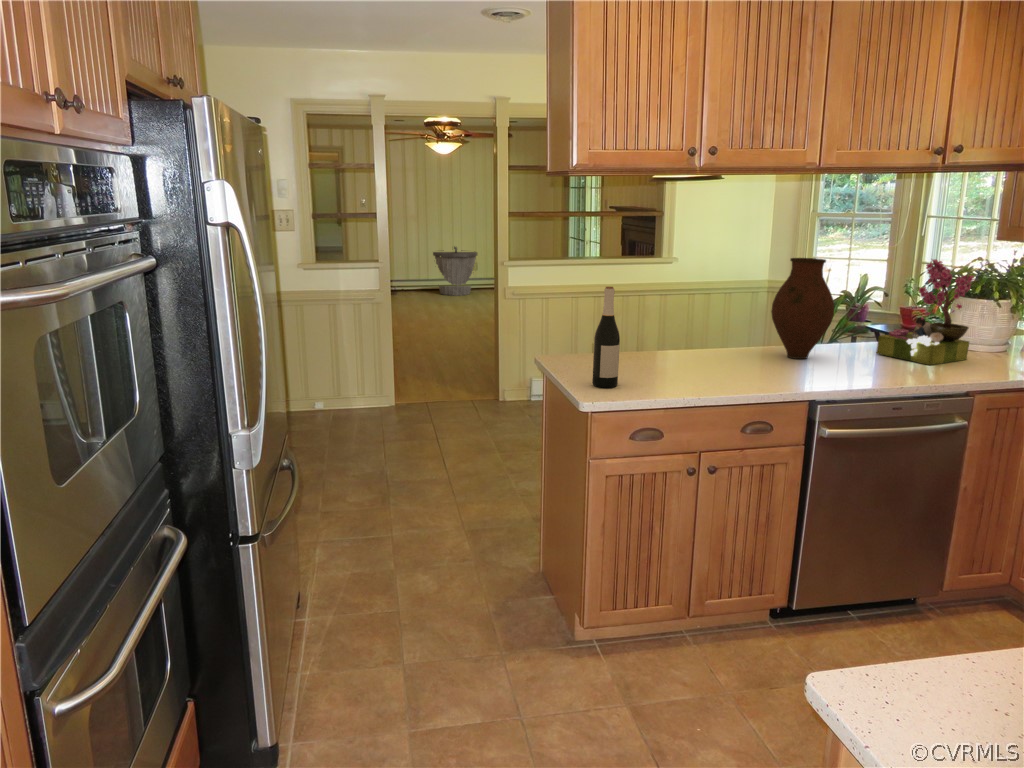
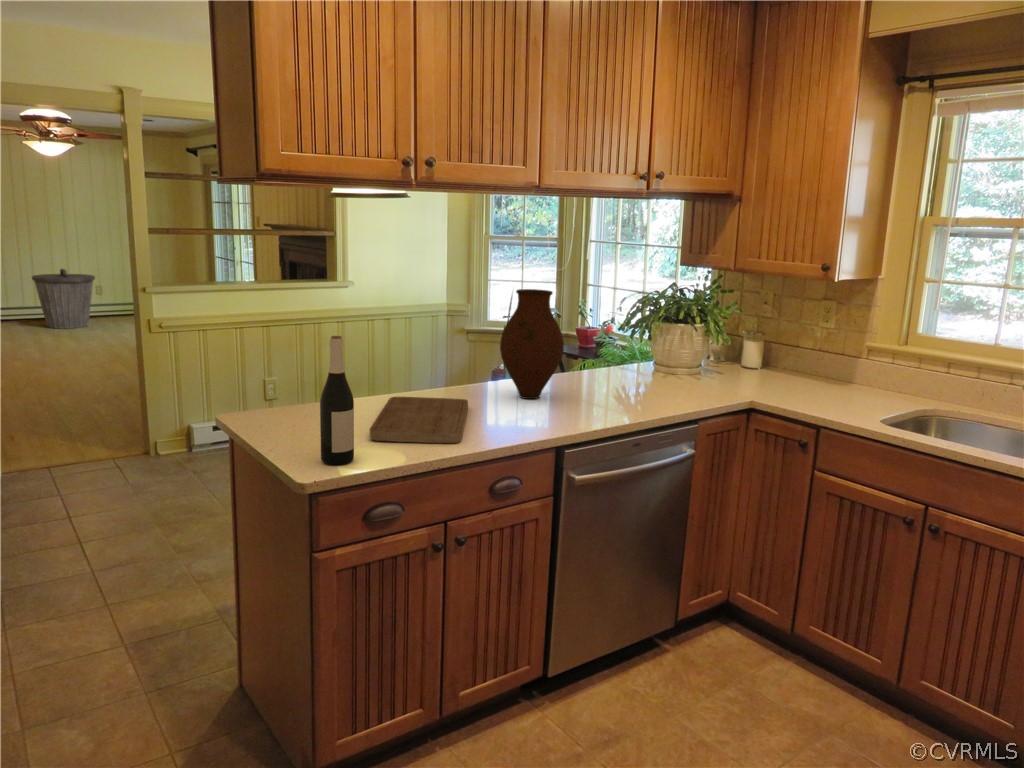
flower arrangement: present [877,259,975,365] -> none [599,285,683,395]
cutting board: none [637,347,733,383] -> present [370,397,468,443]

